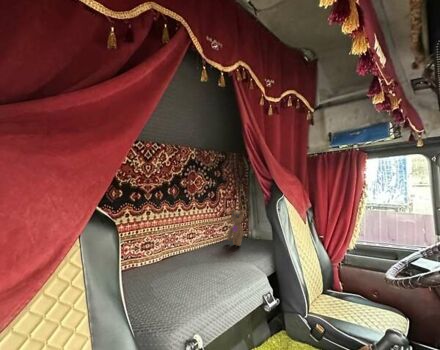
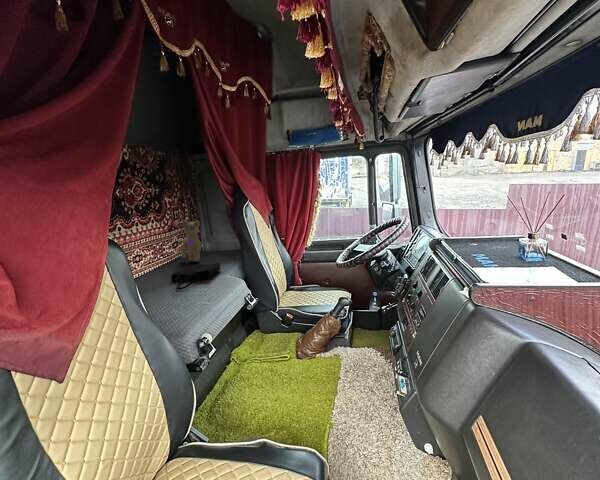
tote bag: none [212,248,255,272] -> present [171,263,220,290]

